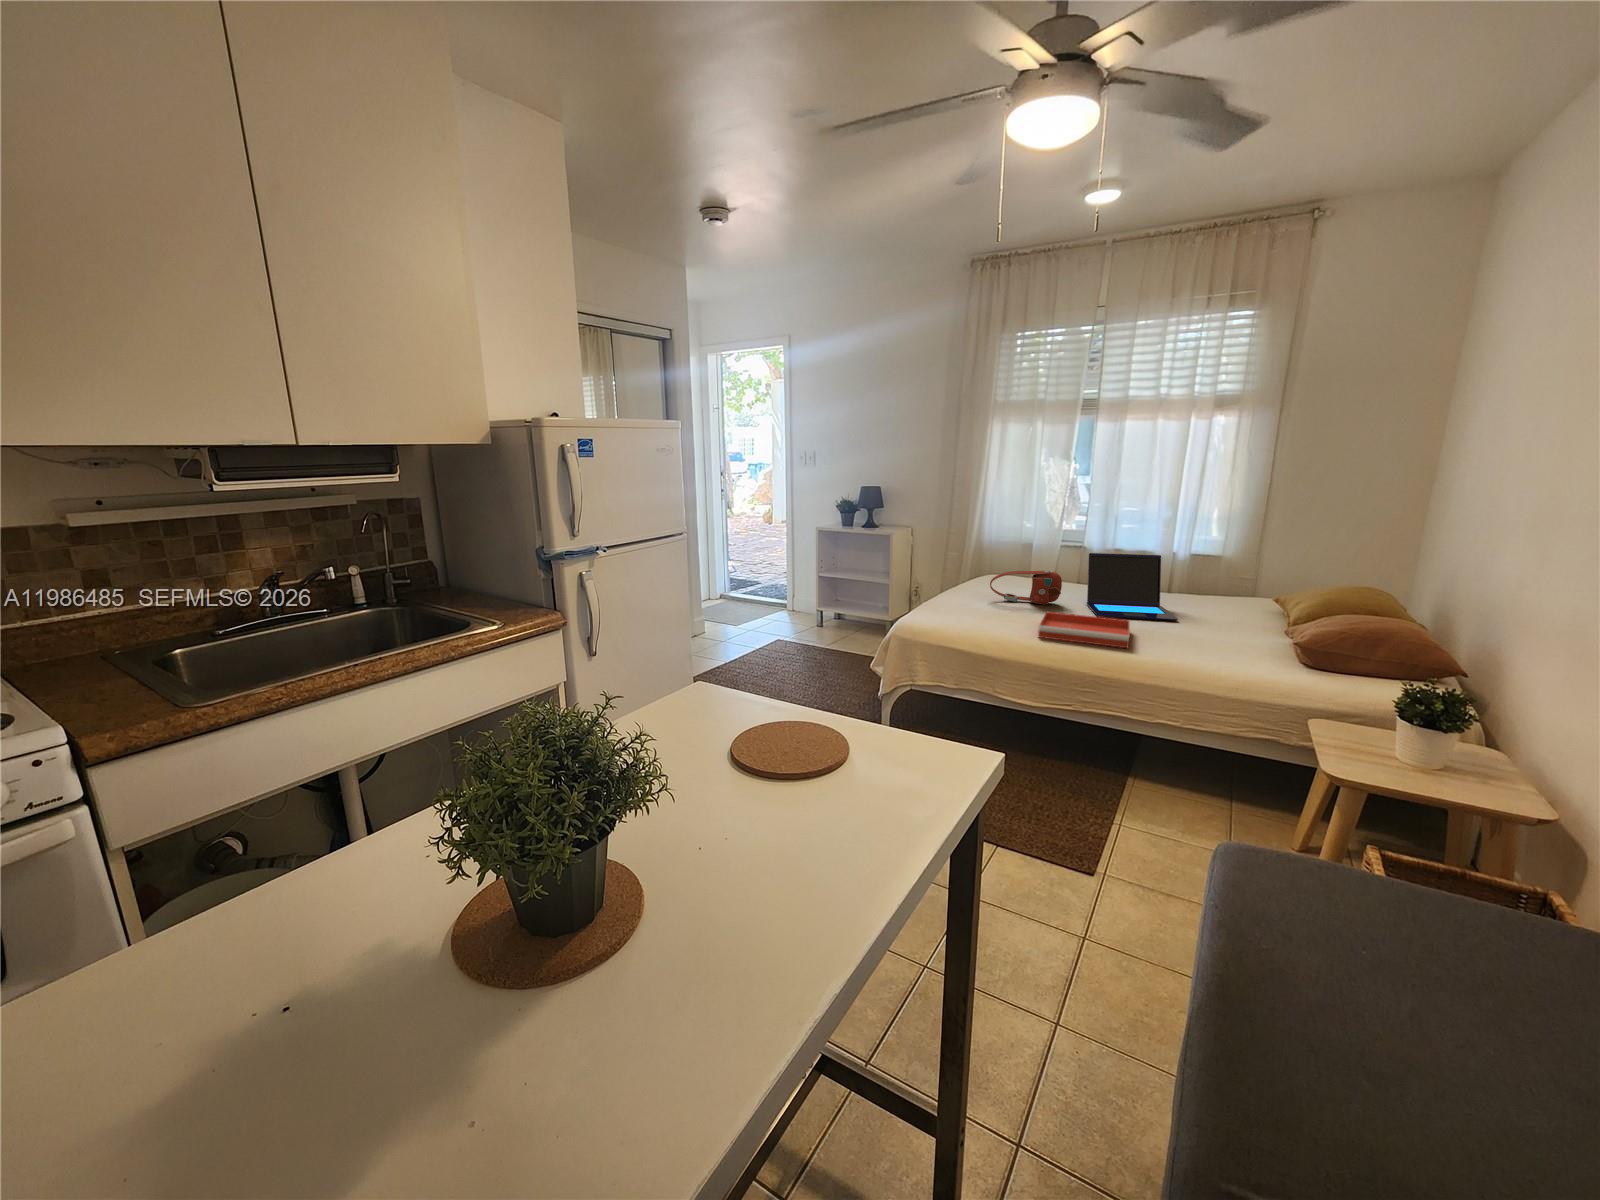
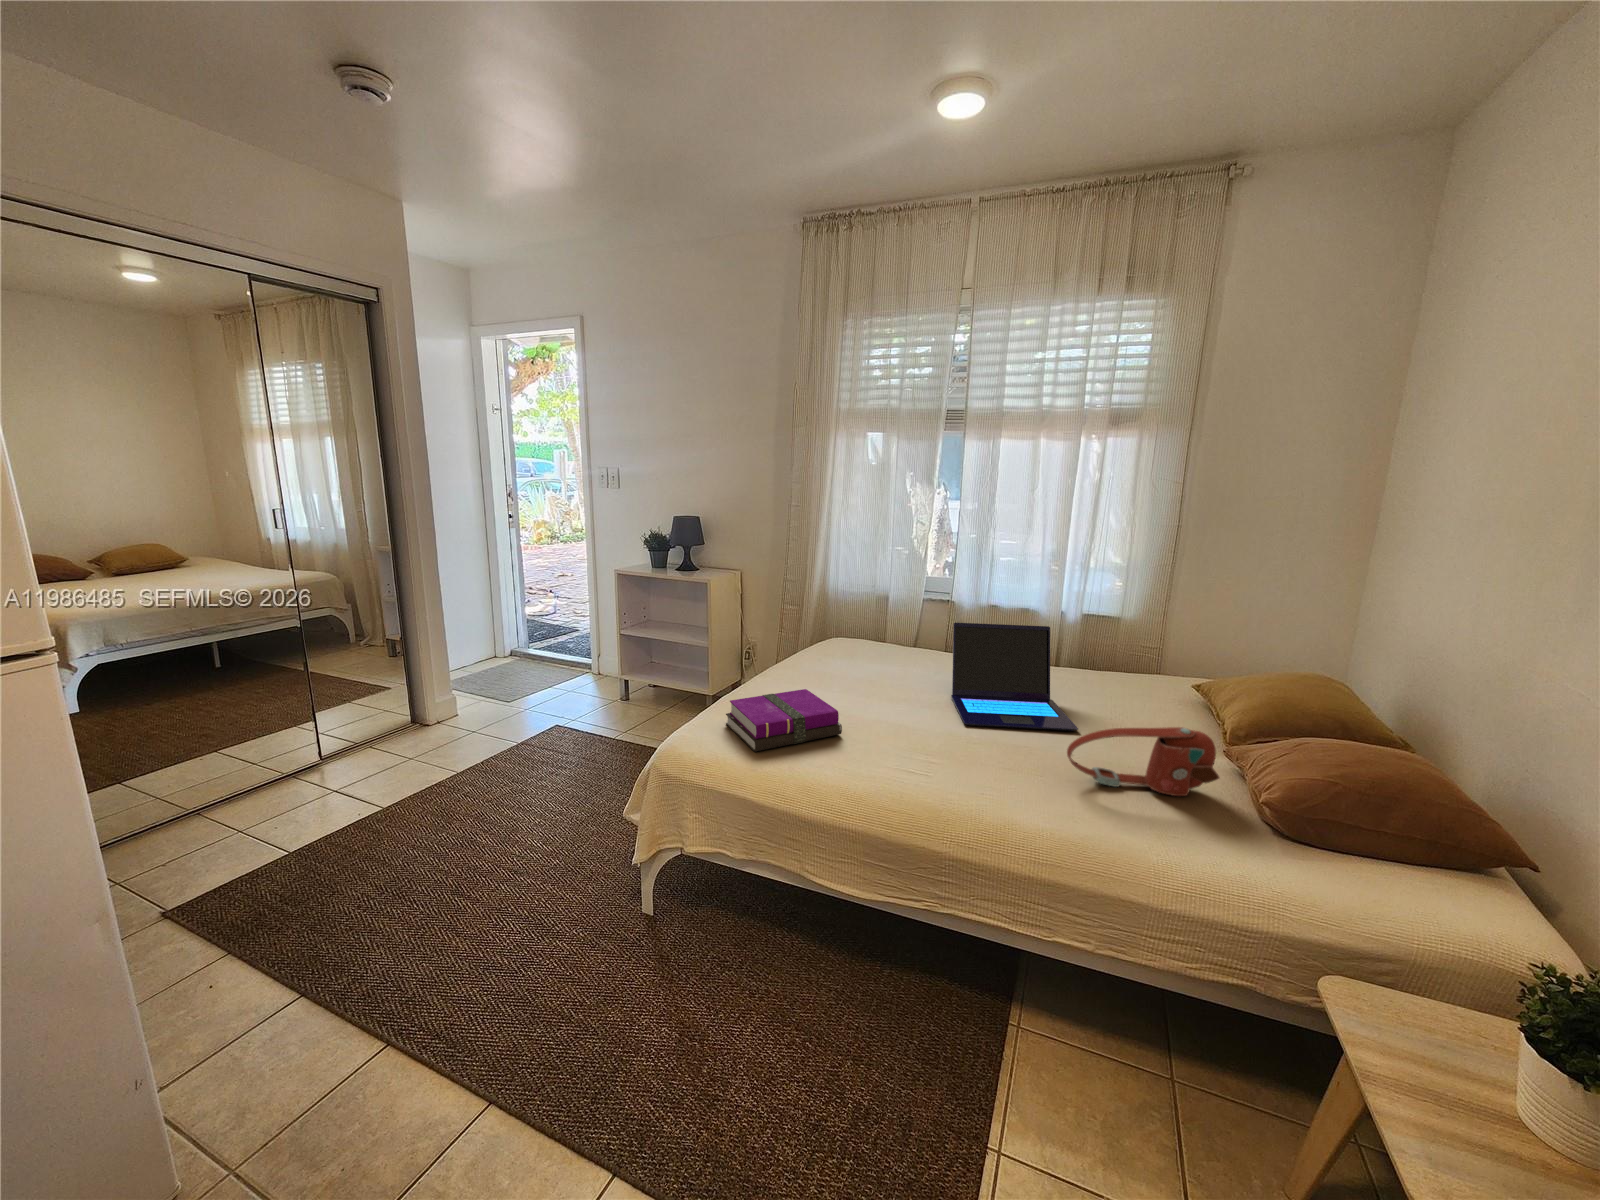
handbag: present [990,571,1062,605] -> present [1067,727,1220,796]
notebook: none [938,593,1015,623] -> present [726,689,842,752]
tray: present [1038,612,1130,648] -> none [868,725,1013,809]

